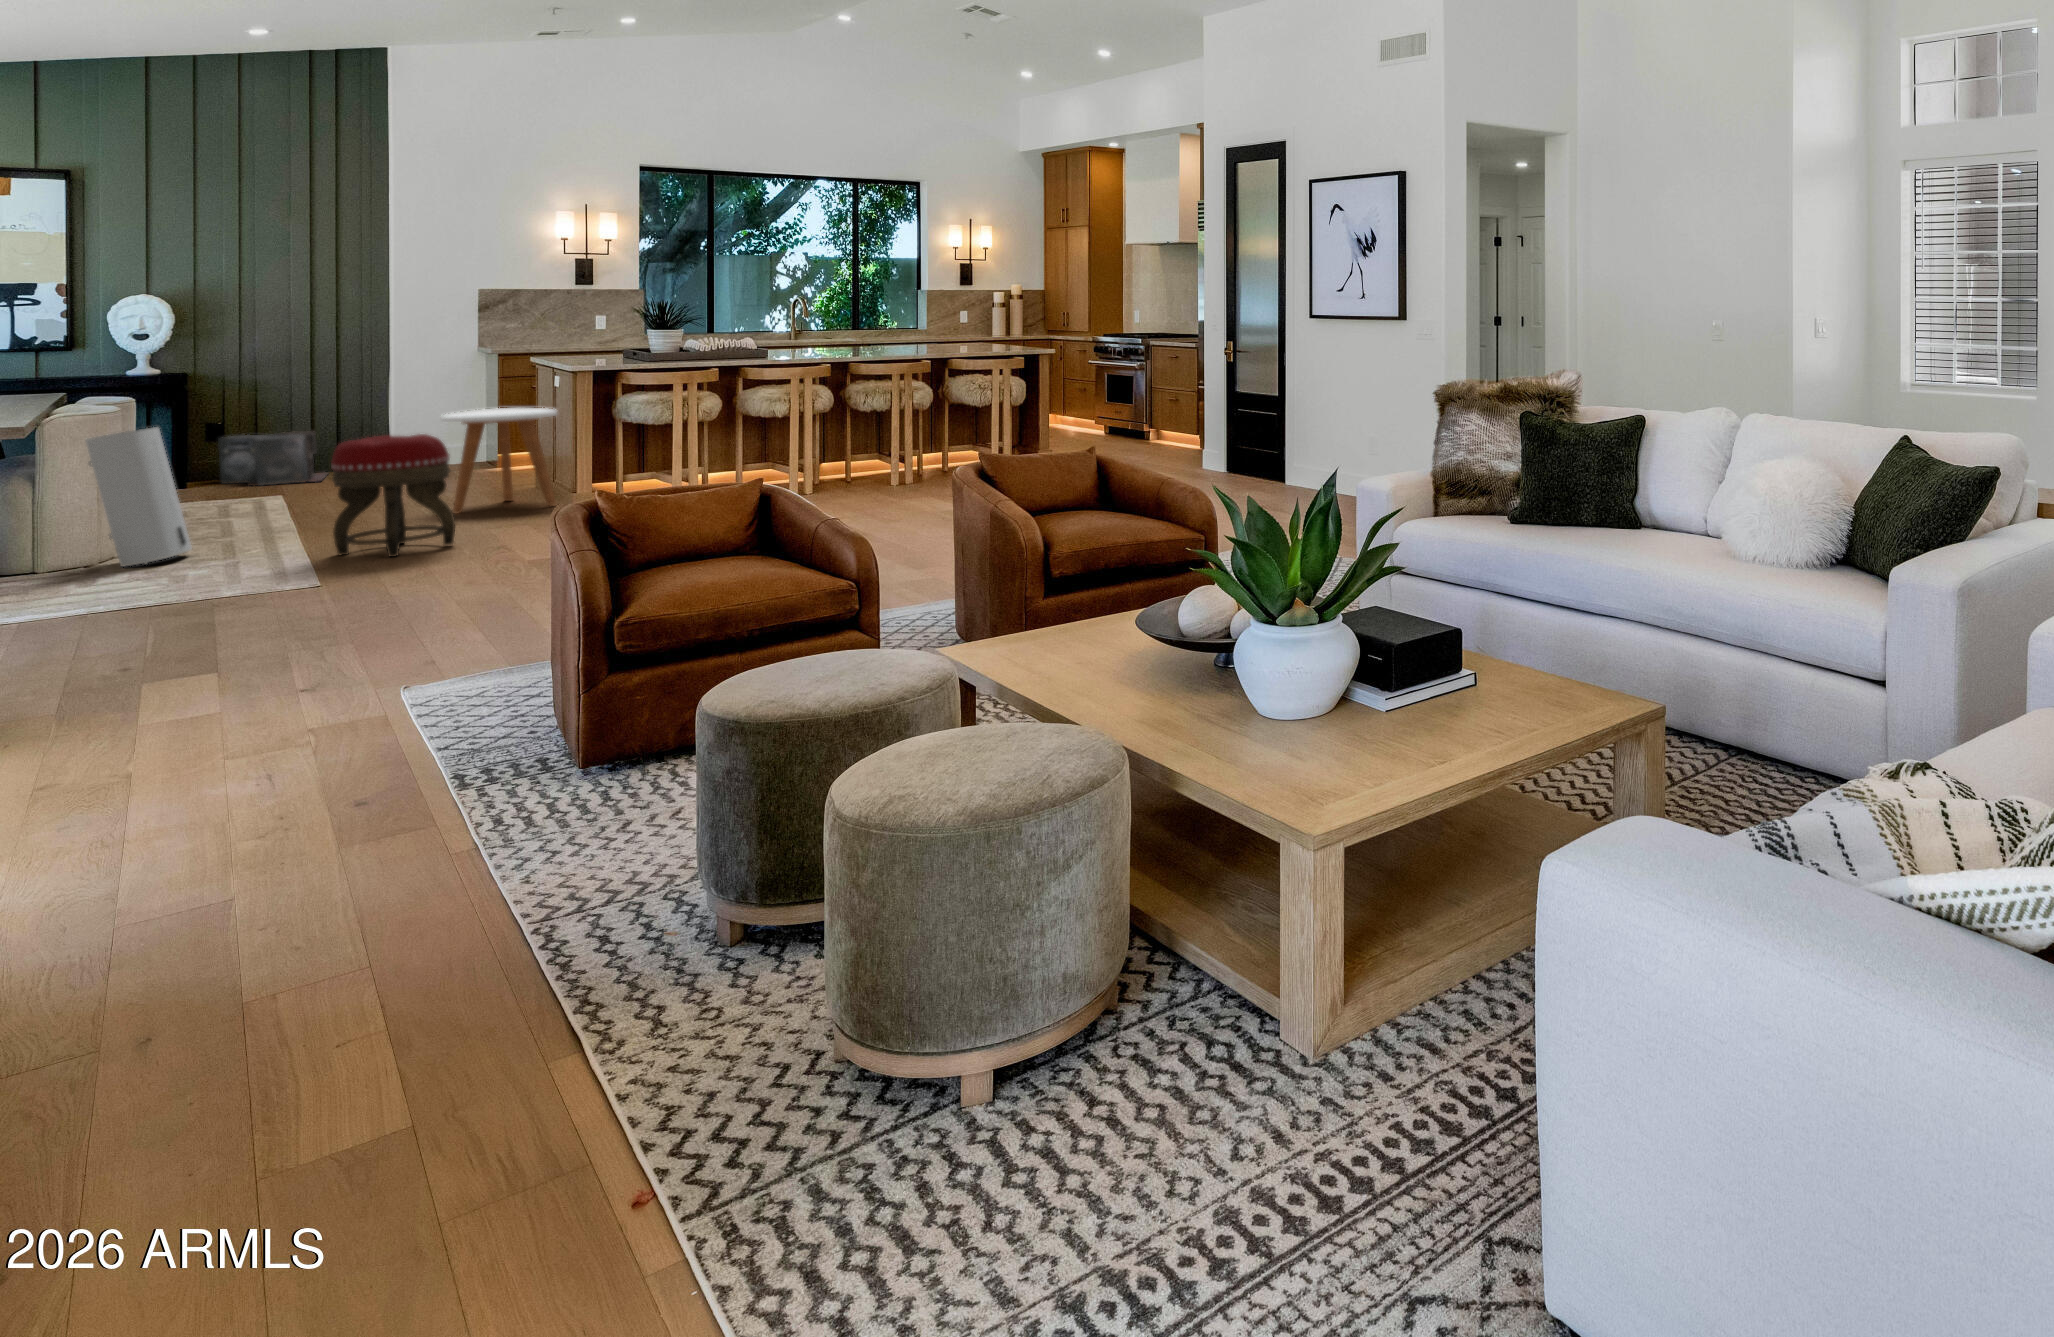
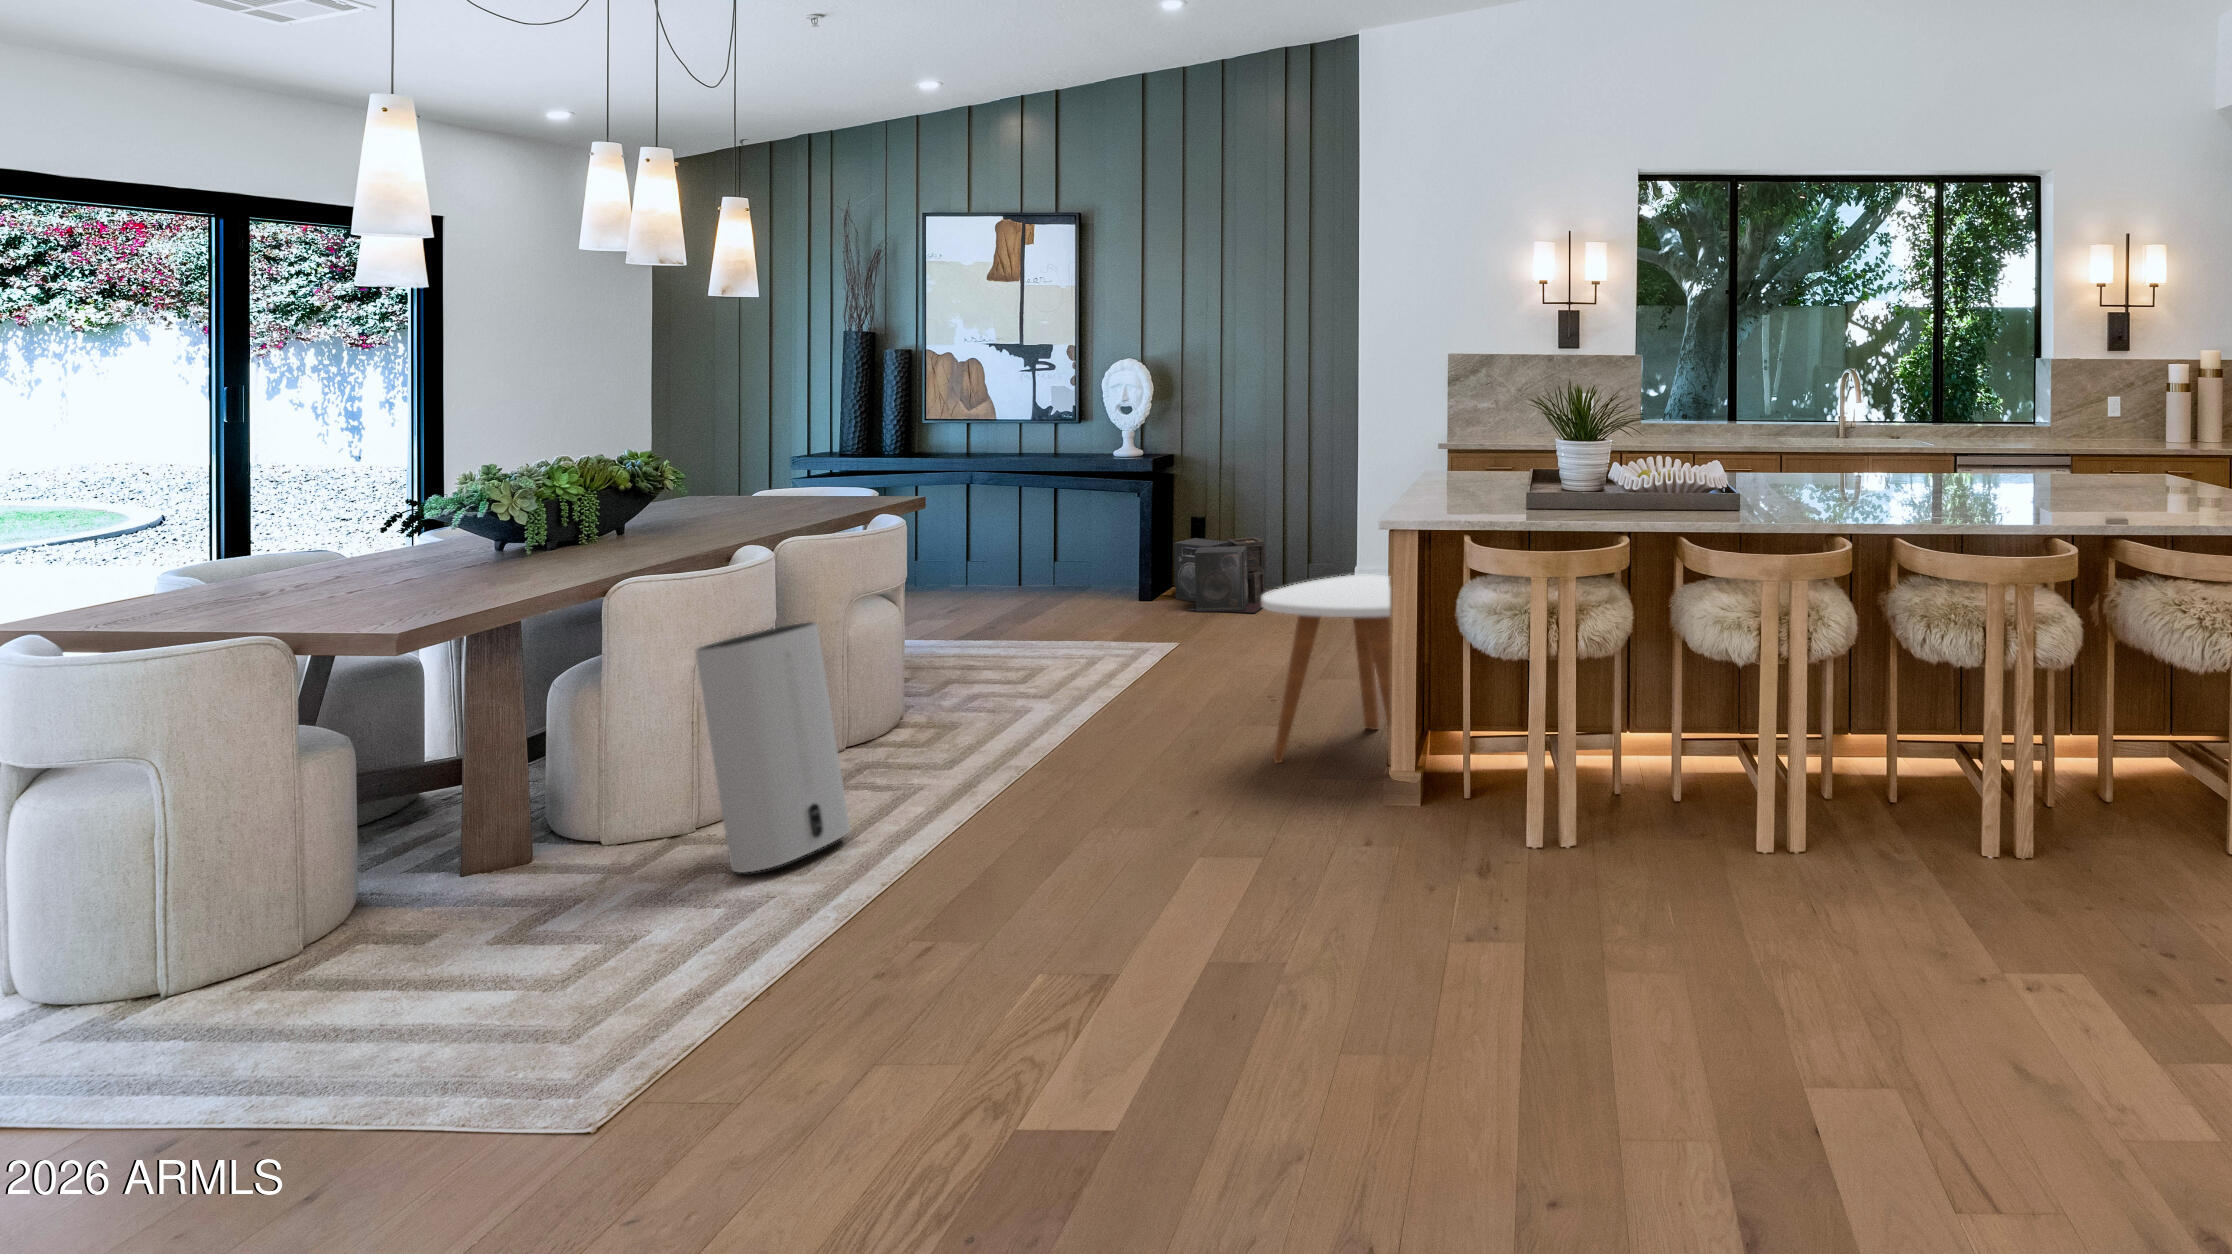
footstool: present [331,434,455,557] -> none [939,687,1134,969]

